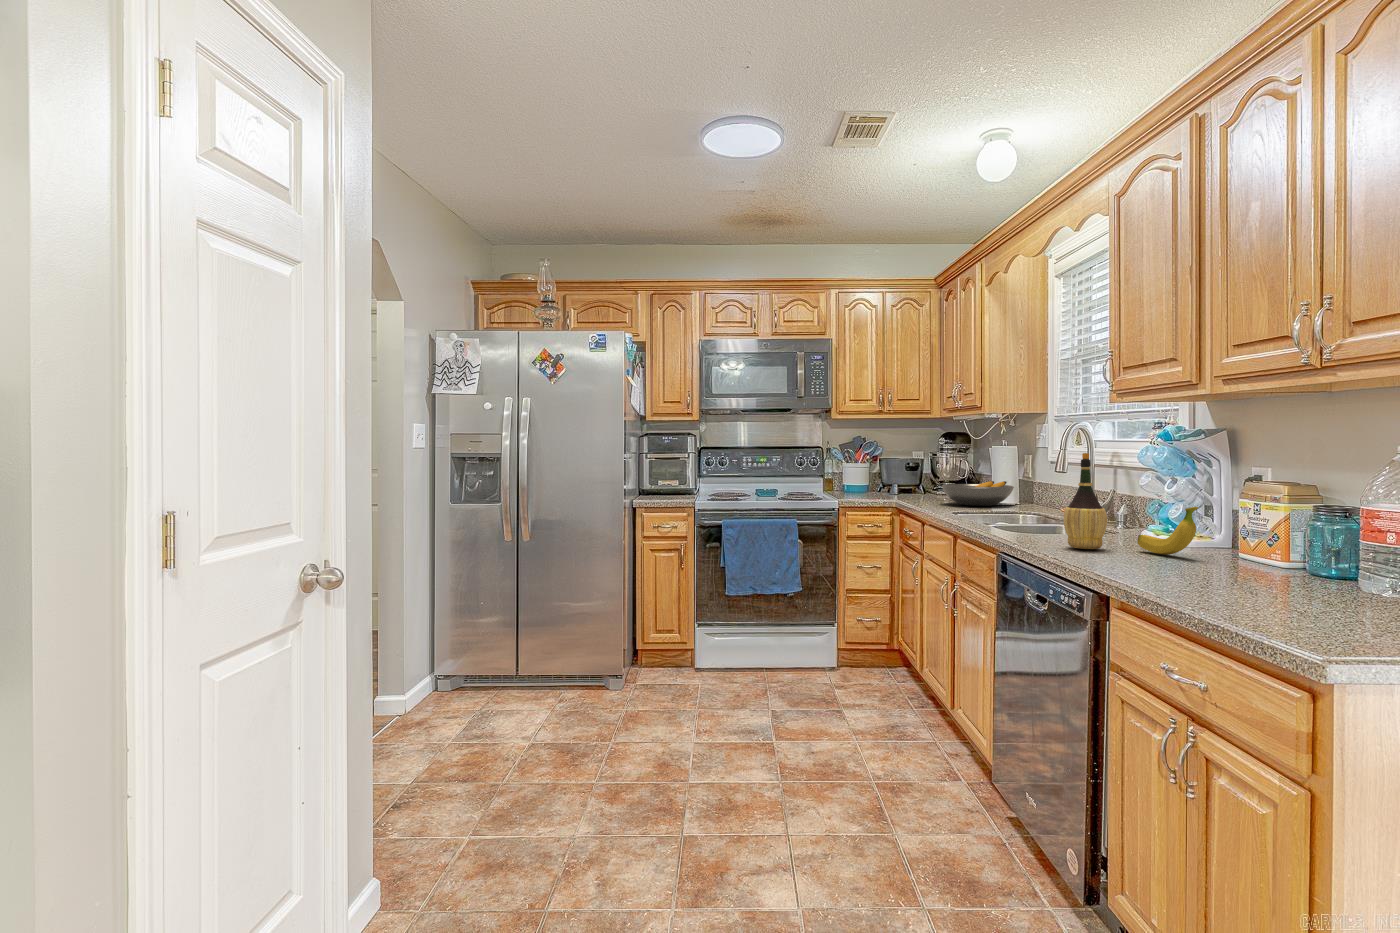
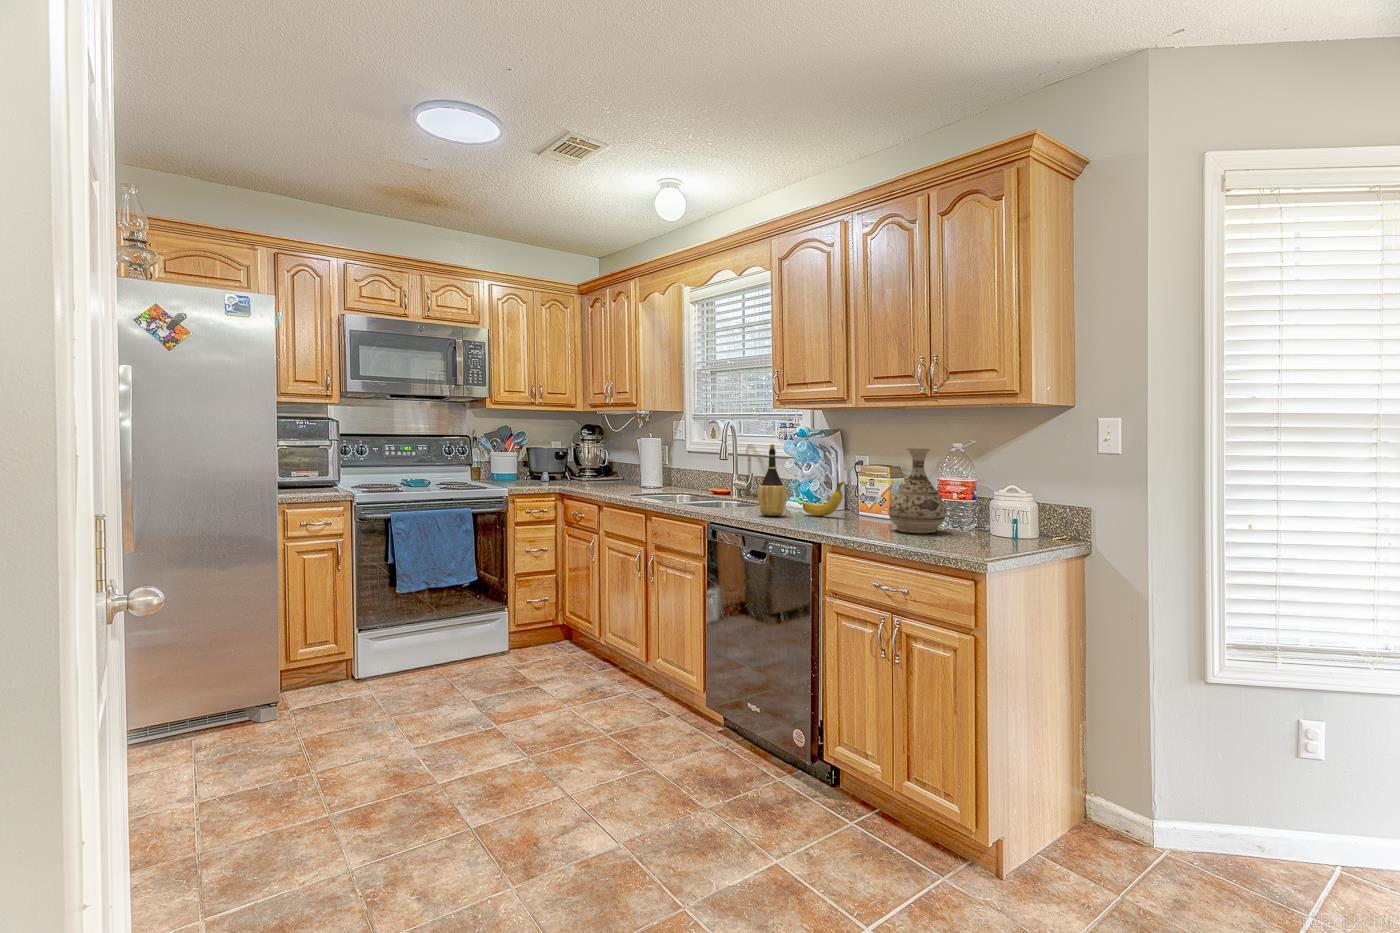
vase: none [1236,458,1349,596] -> present [889,448,946,533]
fruit bowl: present [942,481,1014,506] -> none [602,468,660,489]

